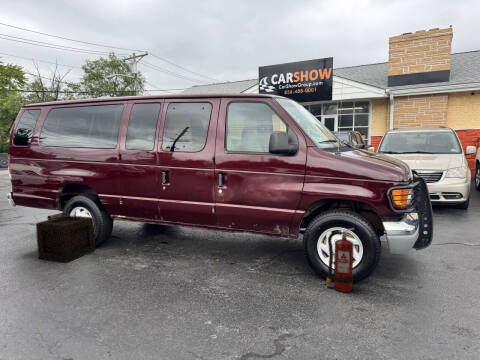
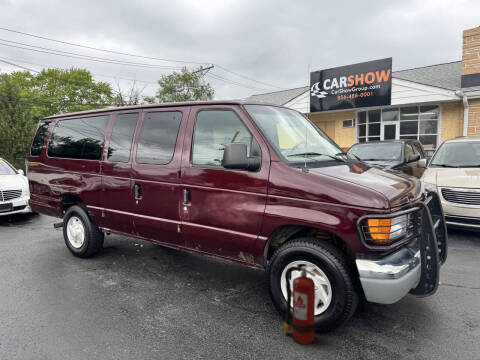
wooden crate: present [36,215,95,263] -> none [29,224,85,272]

